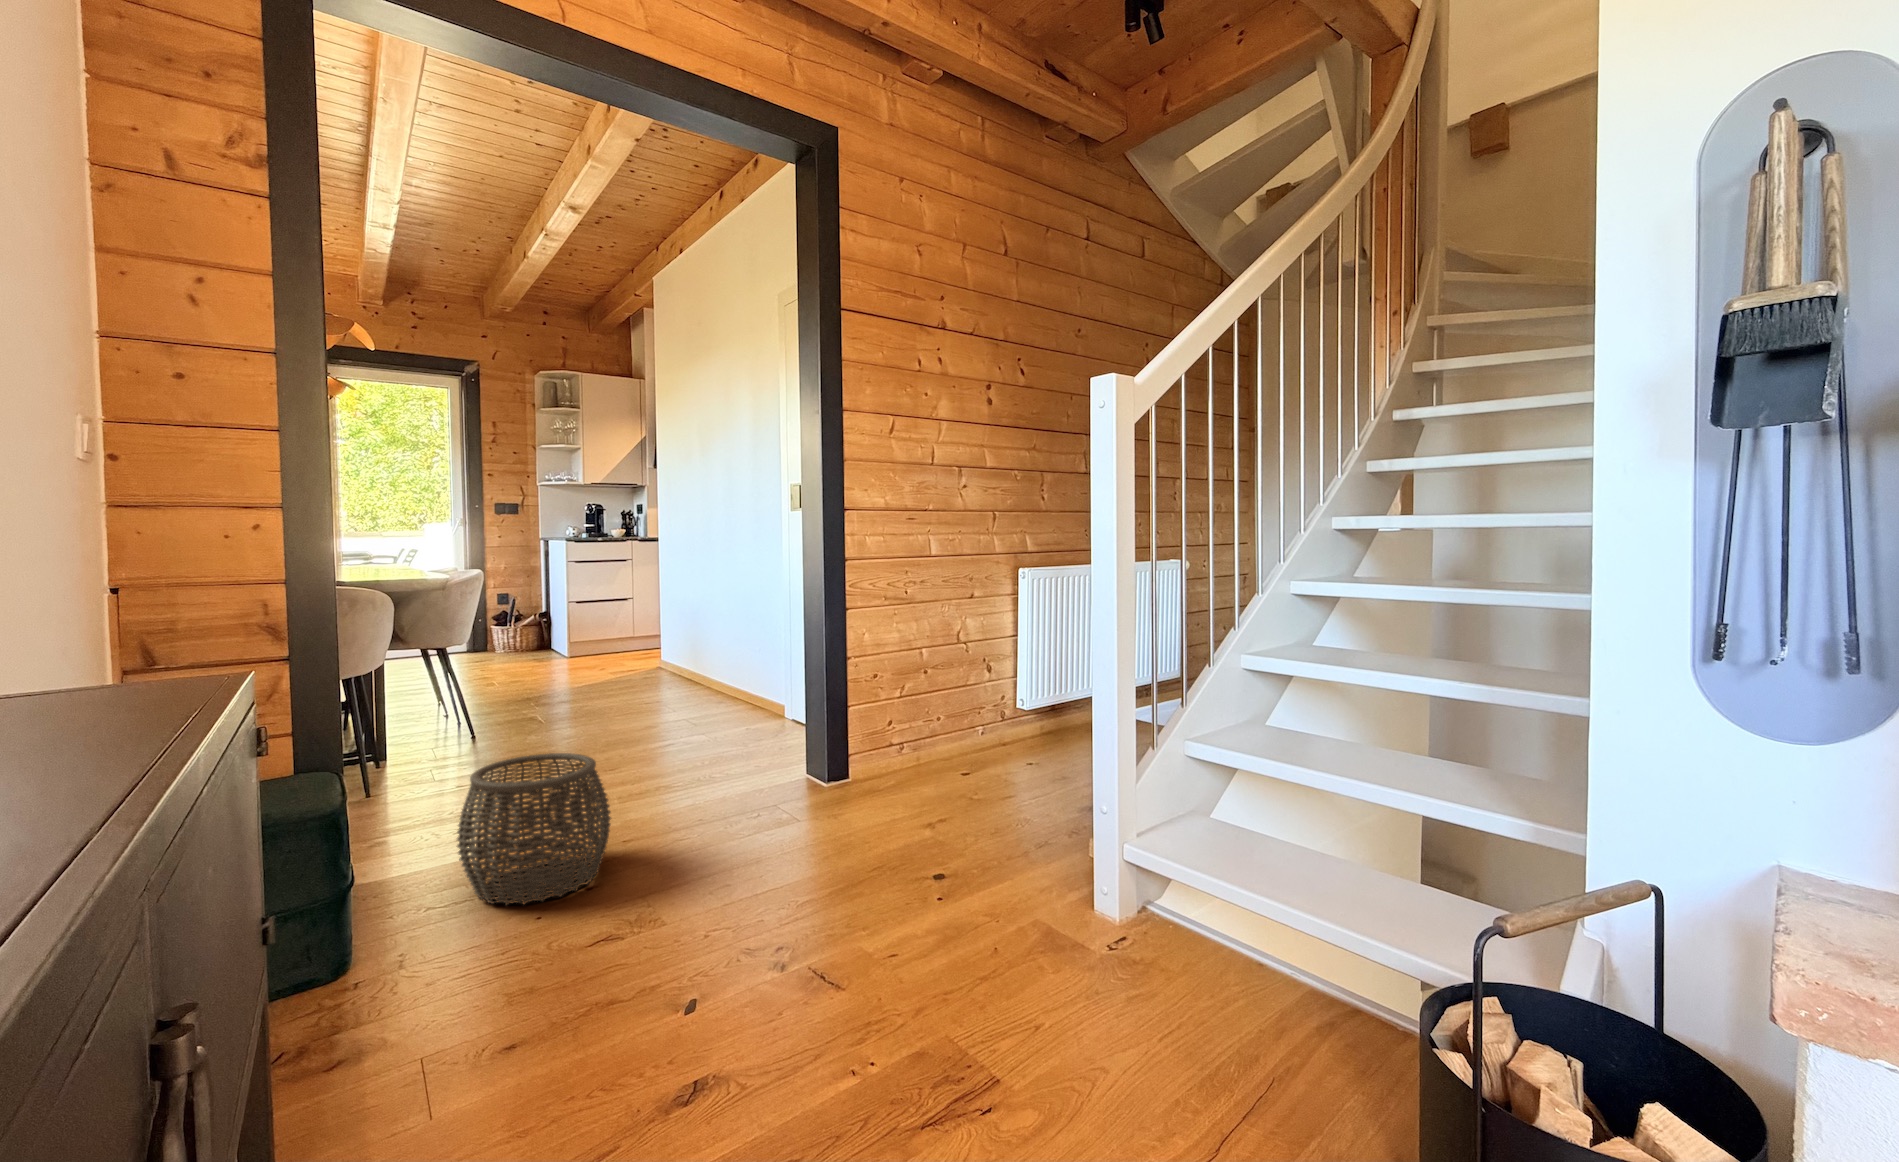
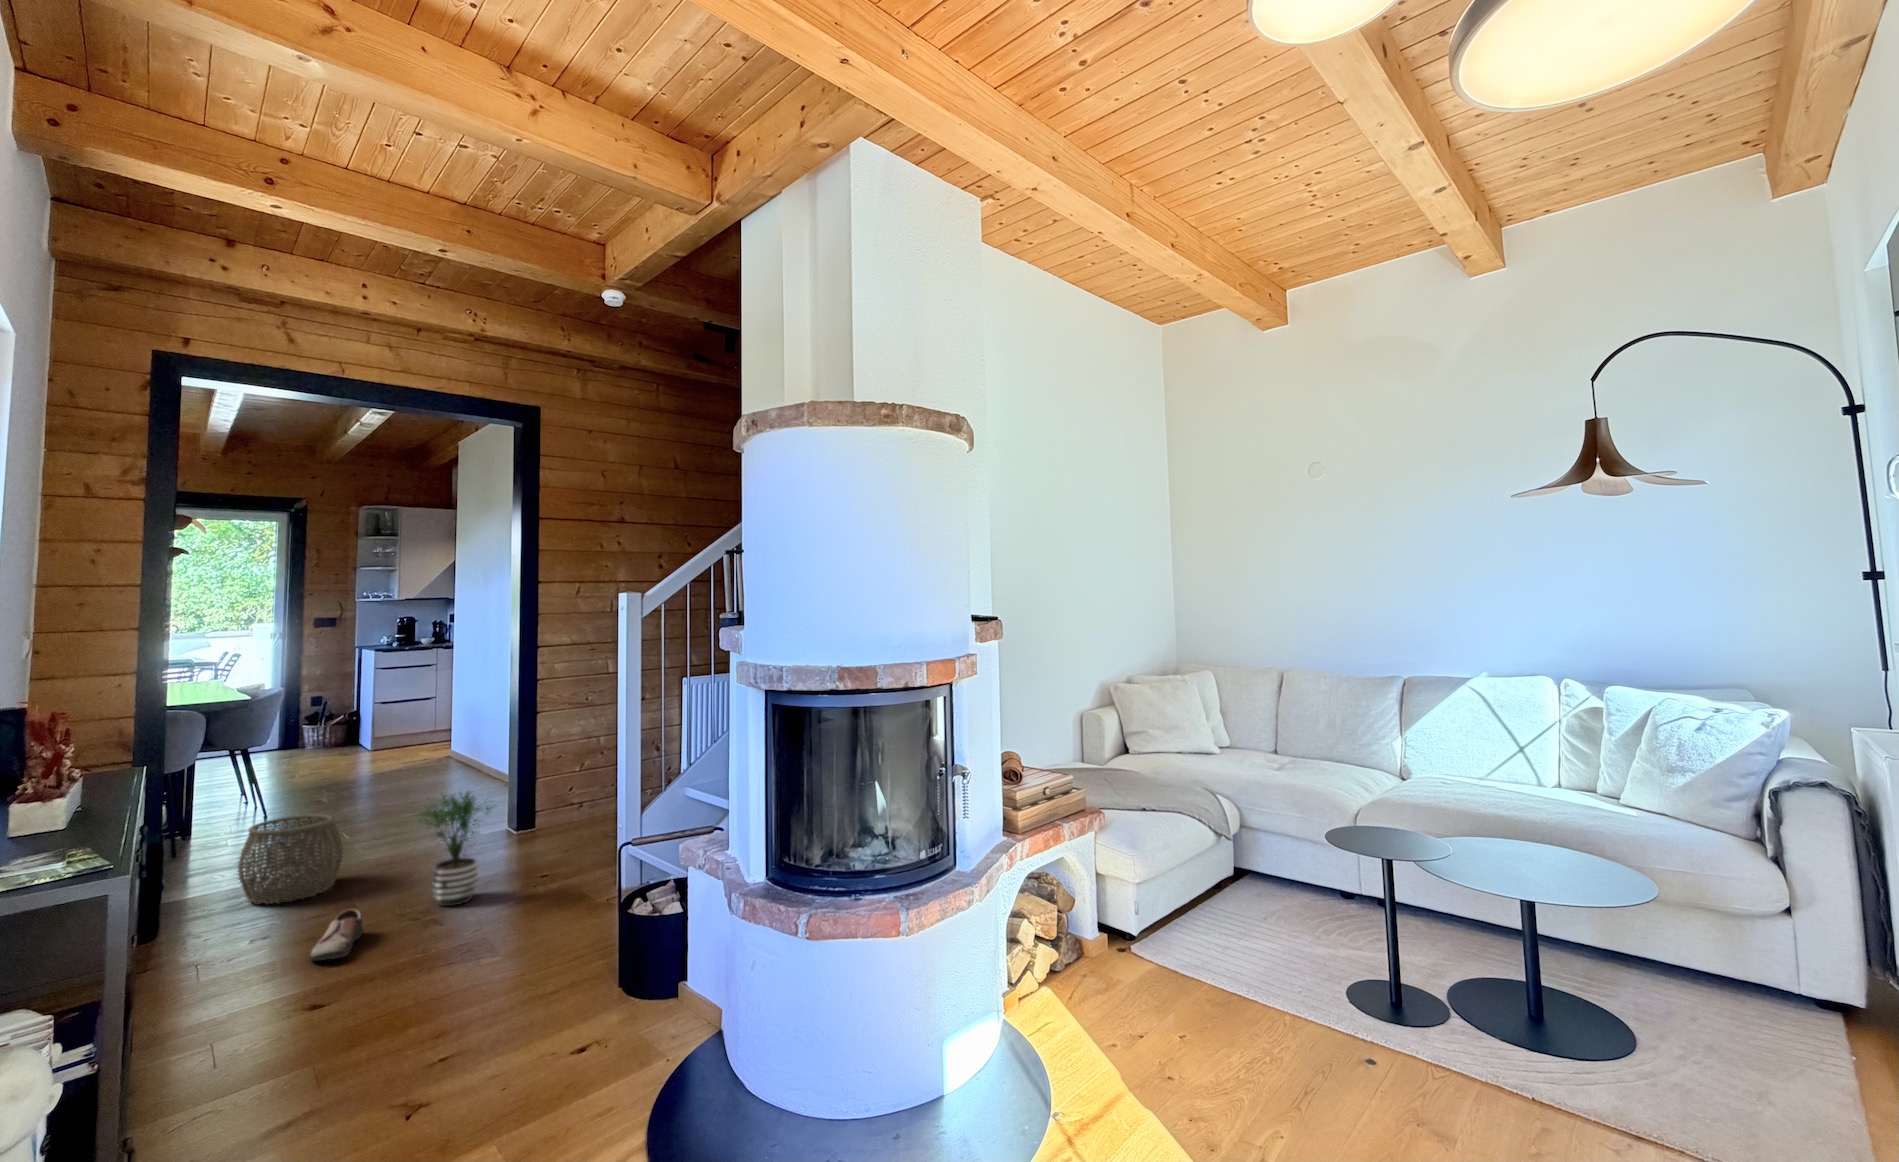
potted plant: none [732,724,875,931] -> present [410,790,496,906]
shoe: none [618,947,692,1075] -> present [309,909,363,960]

